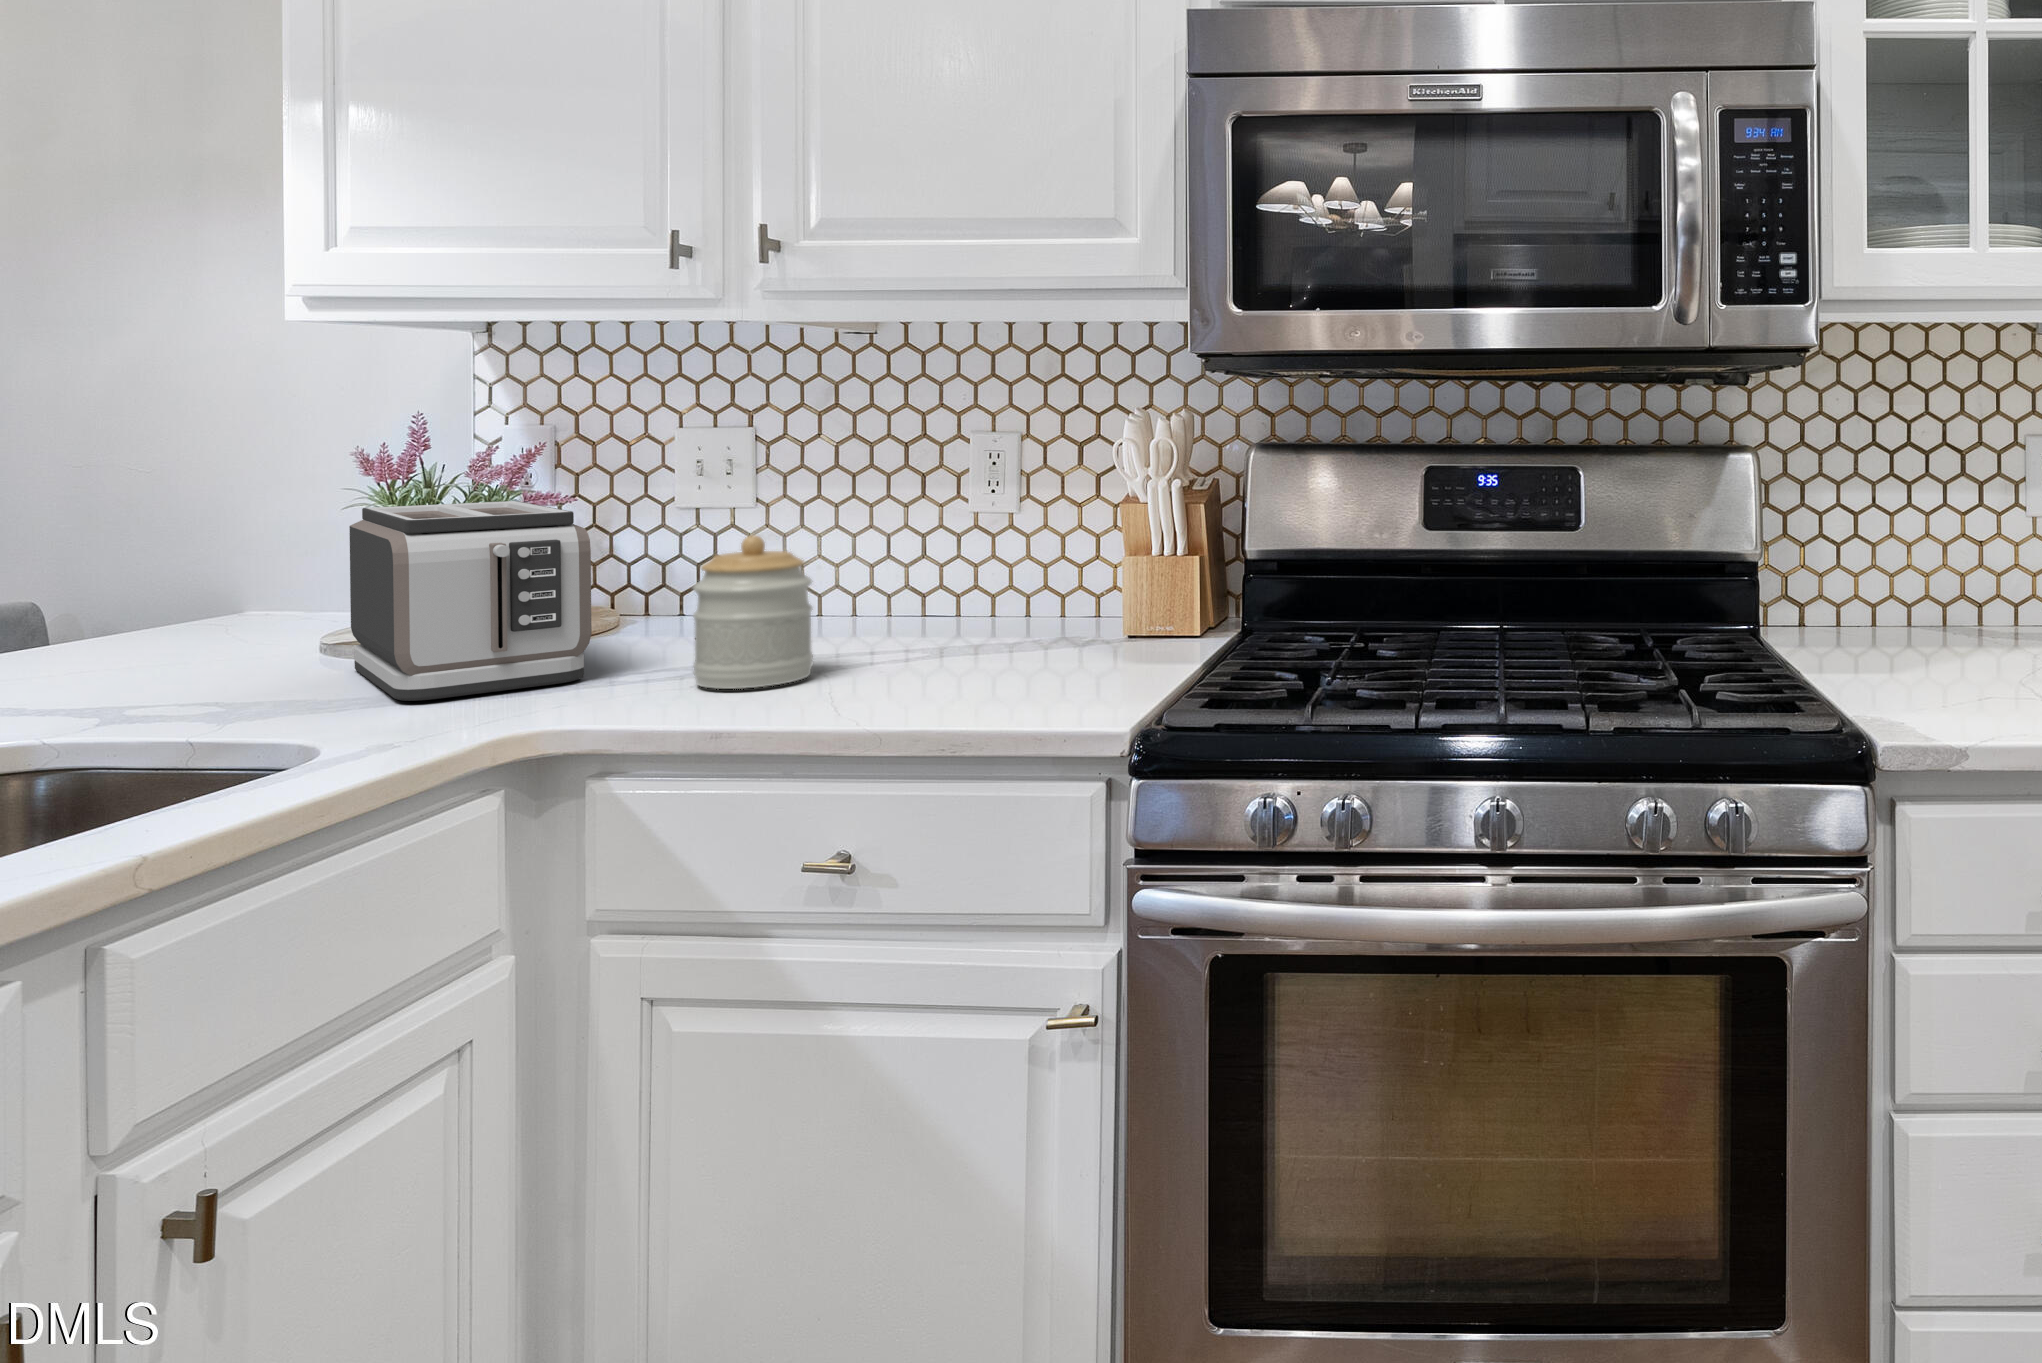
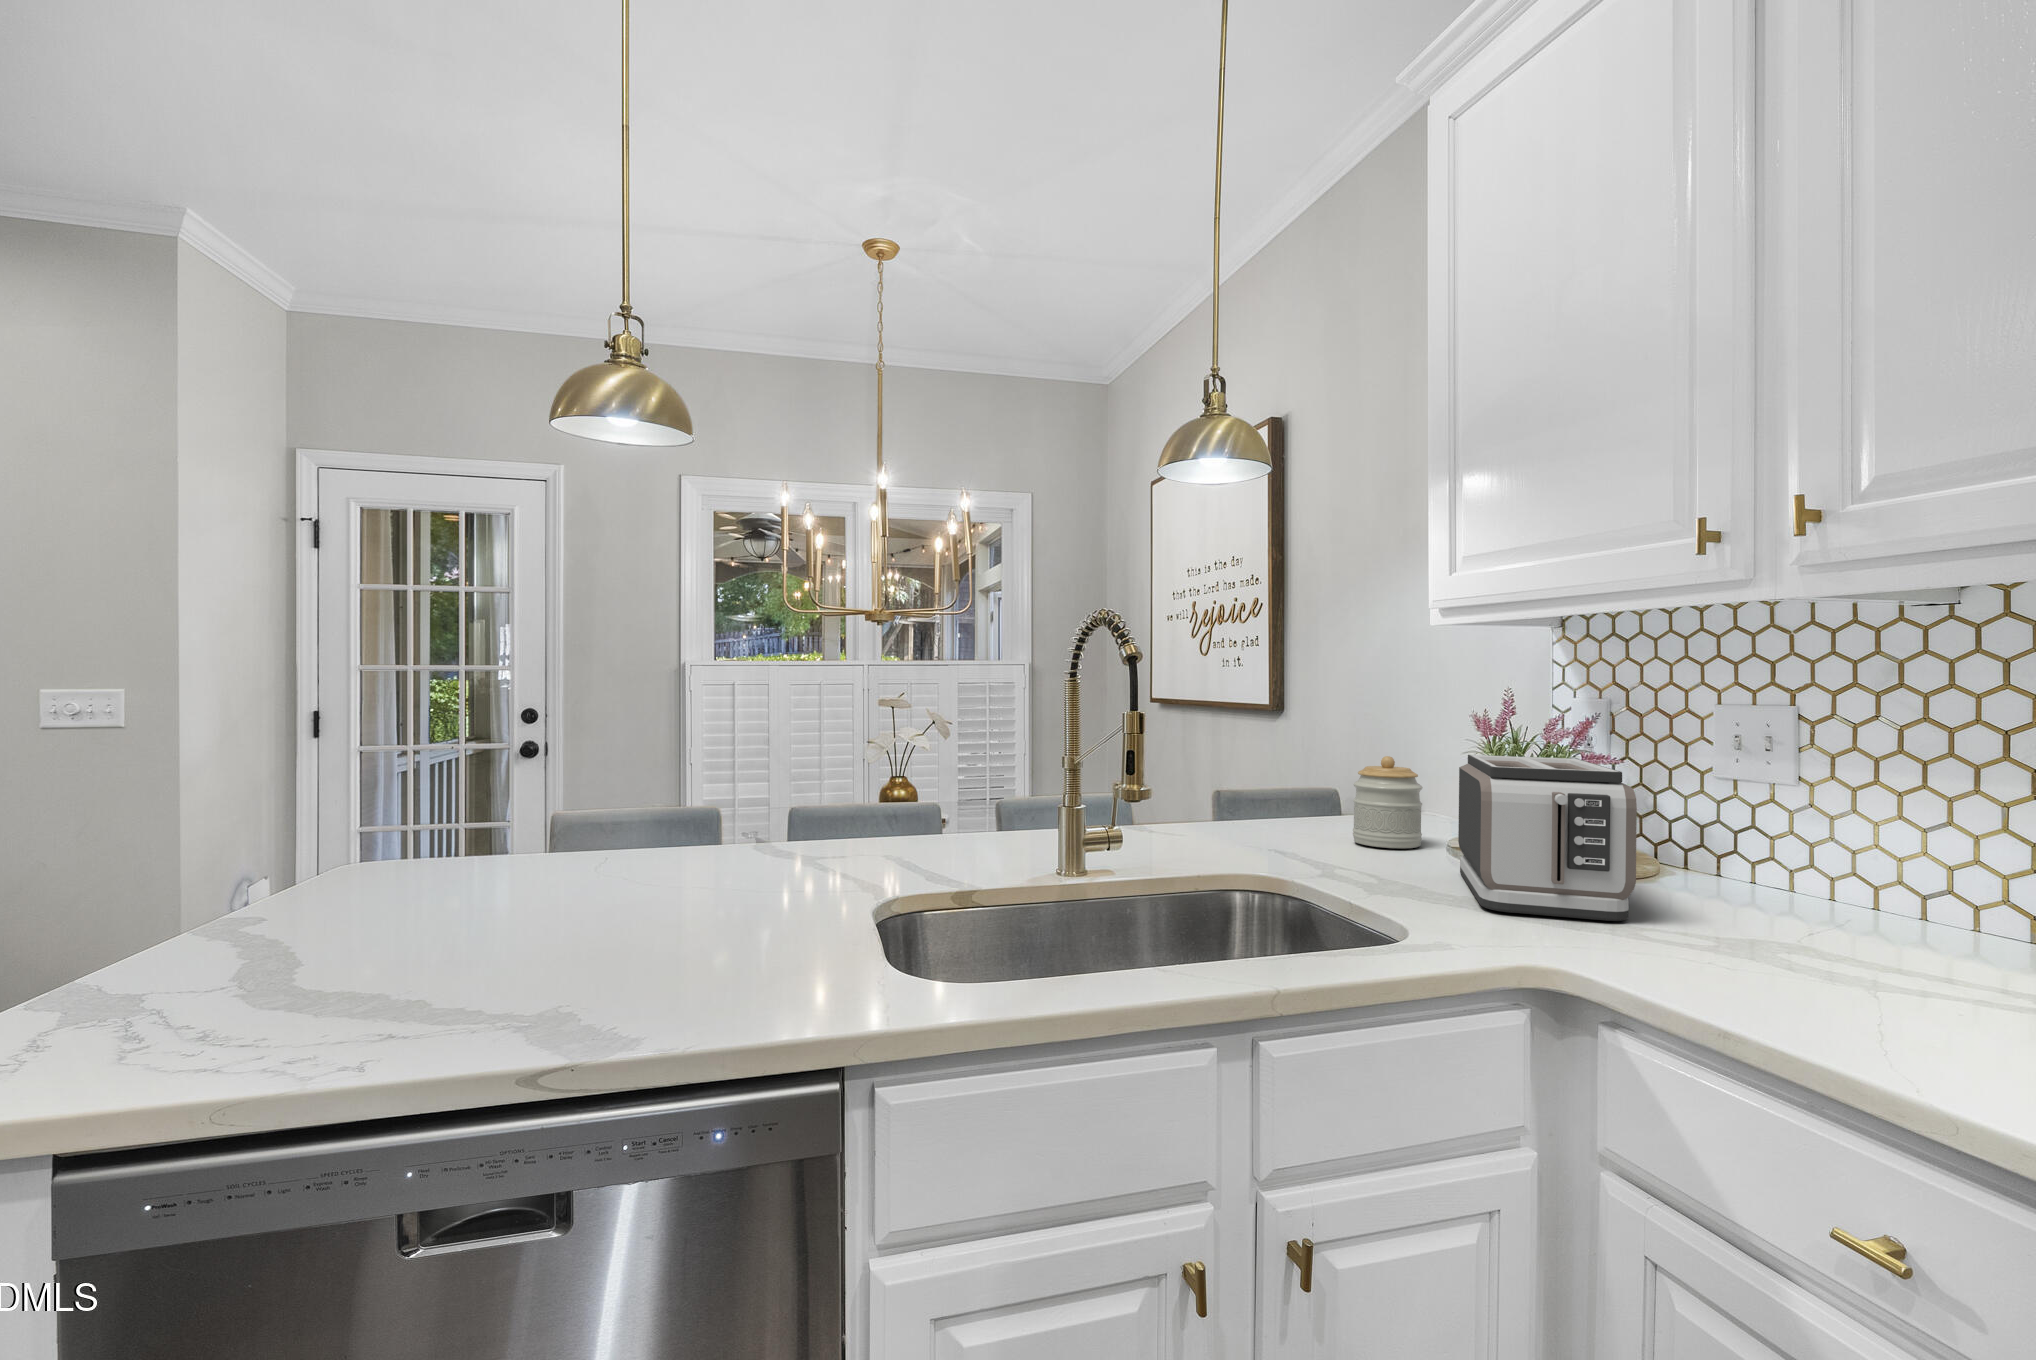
jar: present [693,535,813,689] -> present [1353,756,1423,848]

